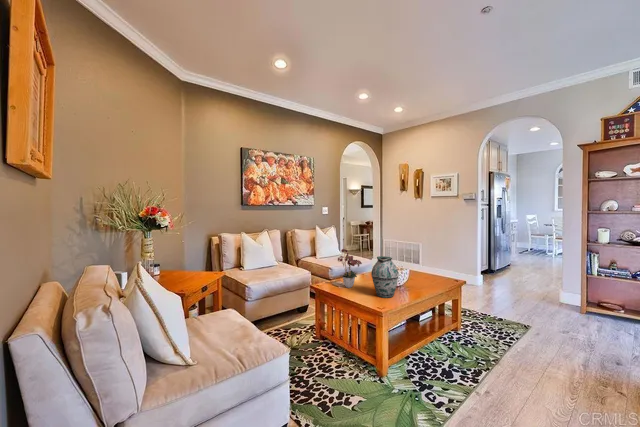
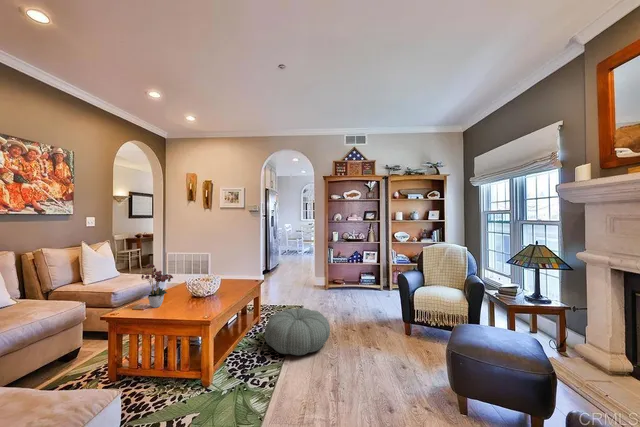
vase: present [371,256,399,298] -> none [188,266,217,308]
pouf: none [456,326,562,397] -> present [265,308,330,355]

